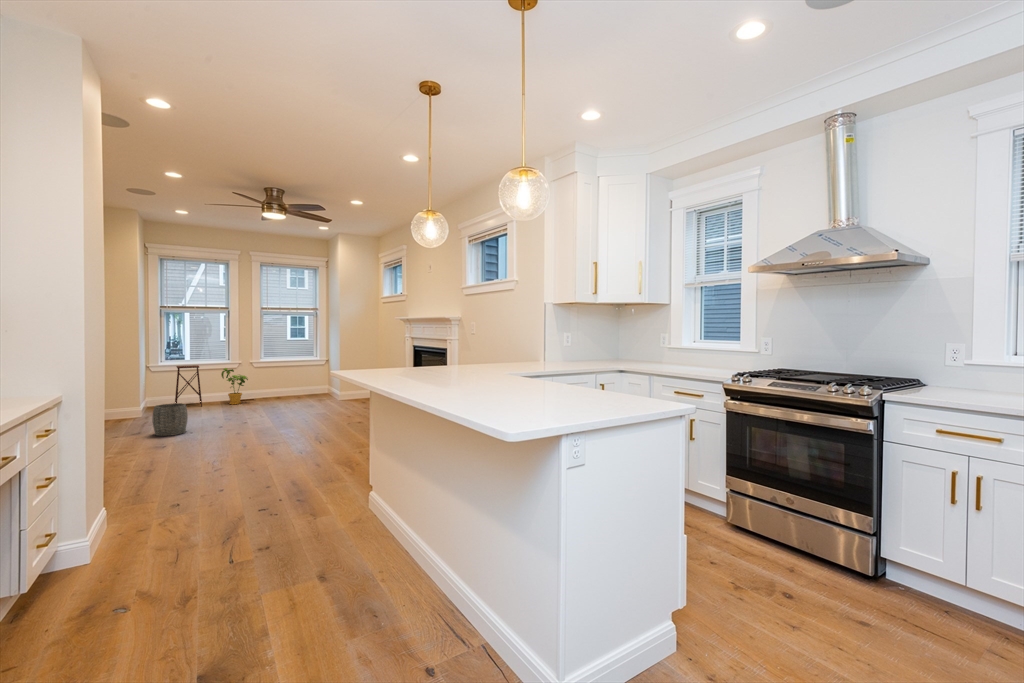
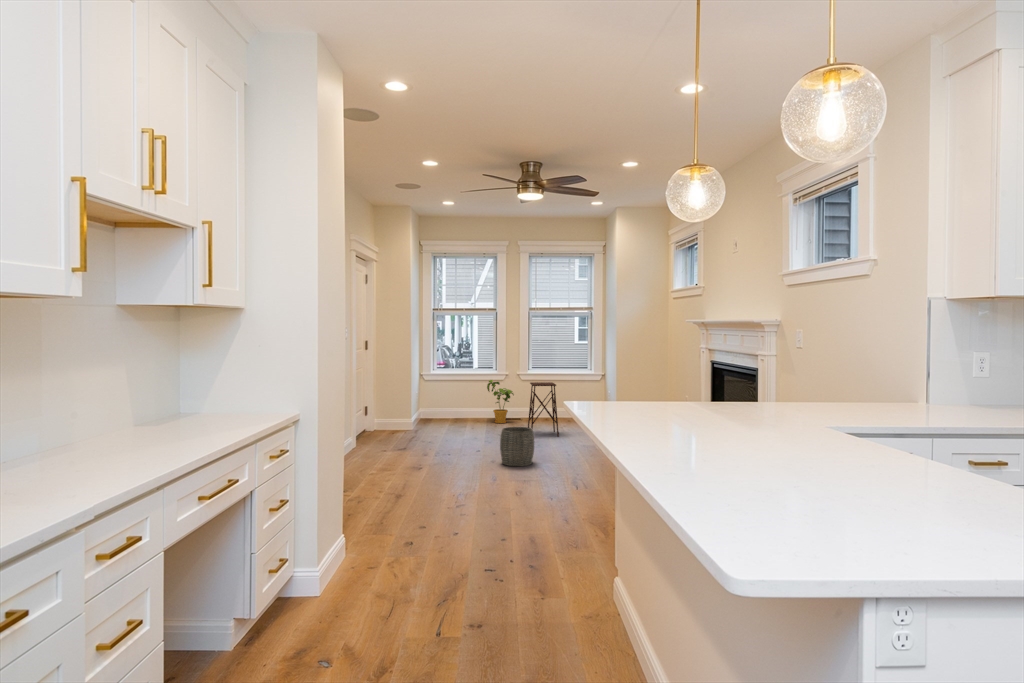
side table: present [175,365,202,407] -> present [528,382,559,437]
woven basket: present [152,403,188,436] -> present [500,427,534,466]

